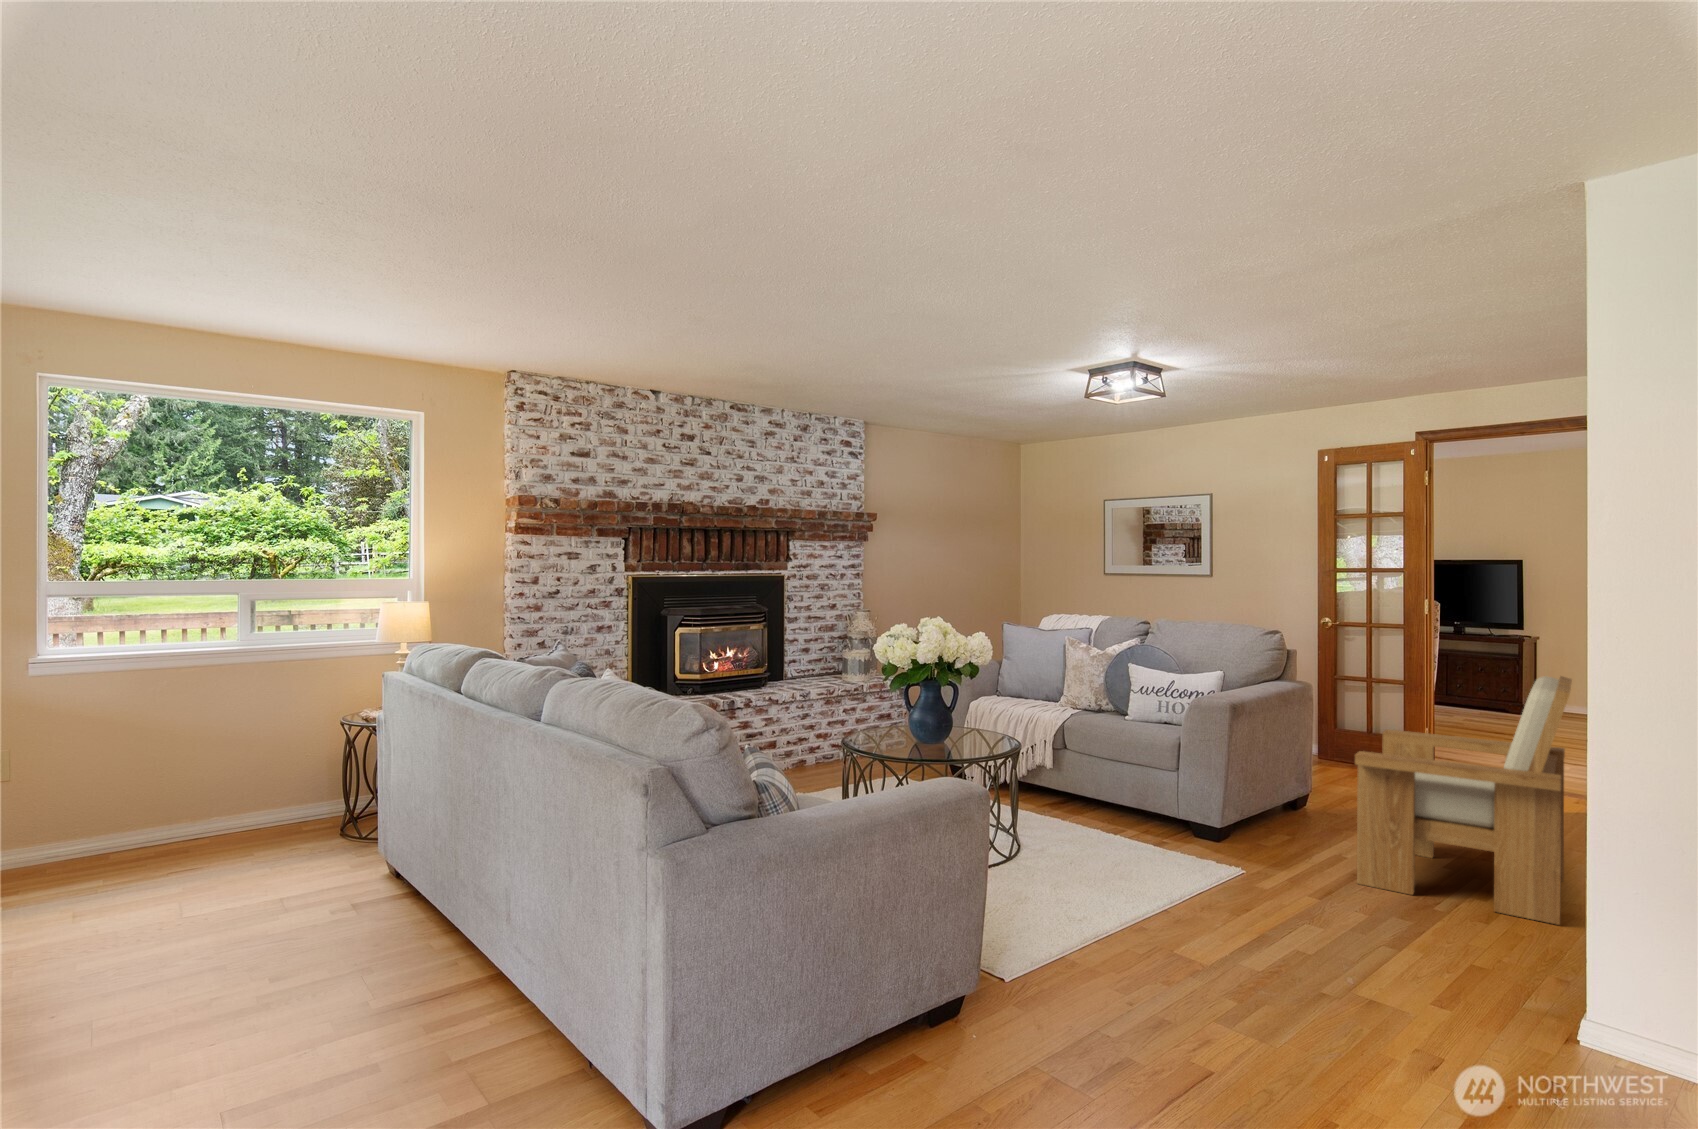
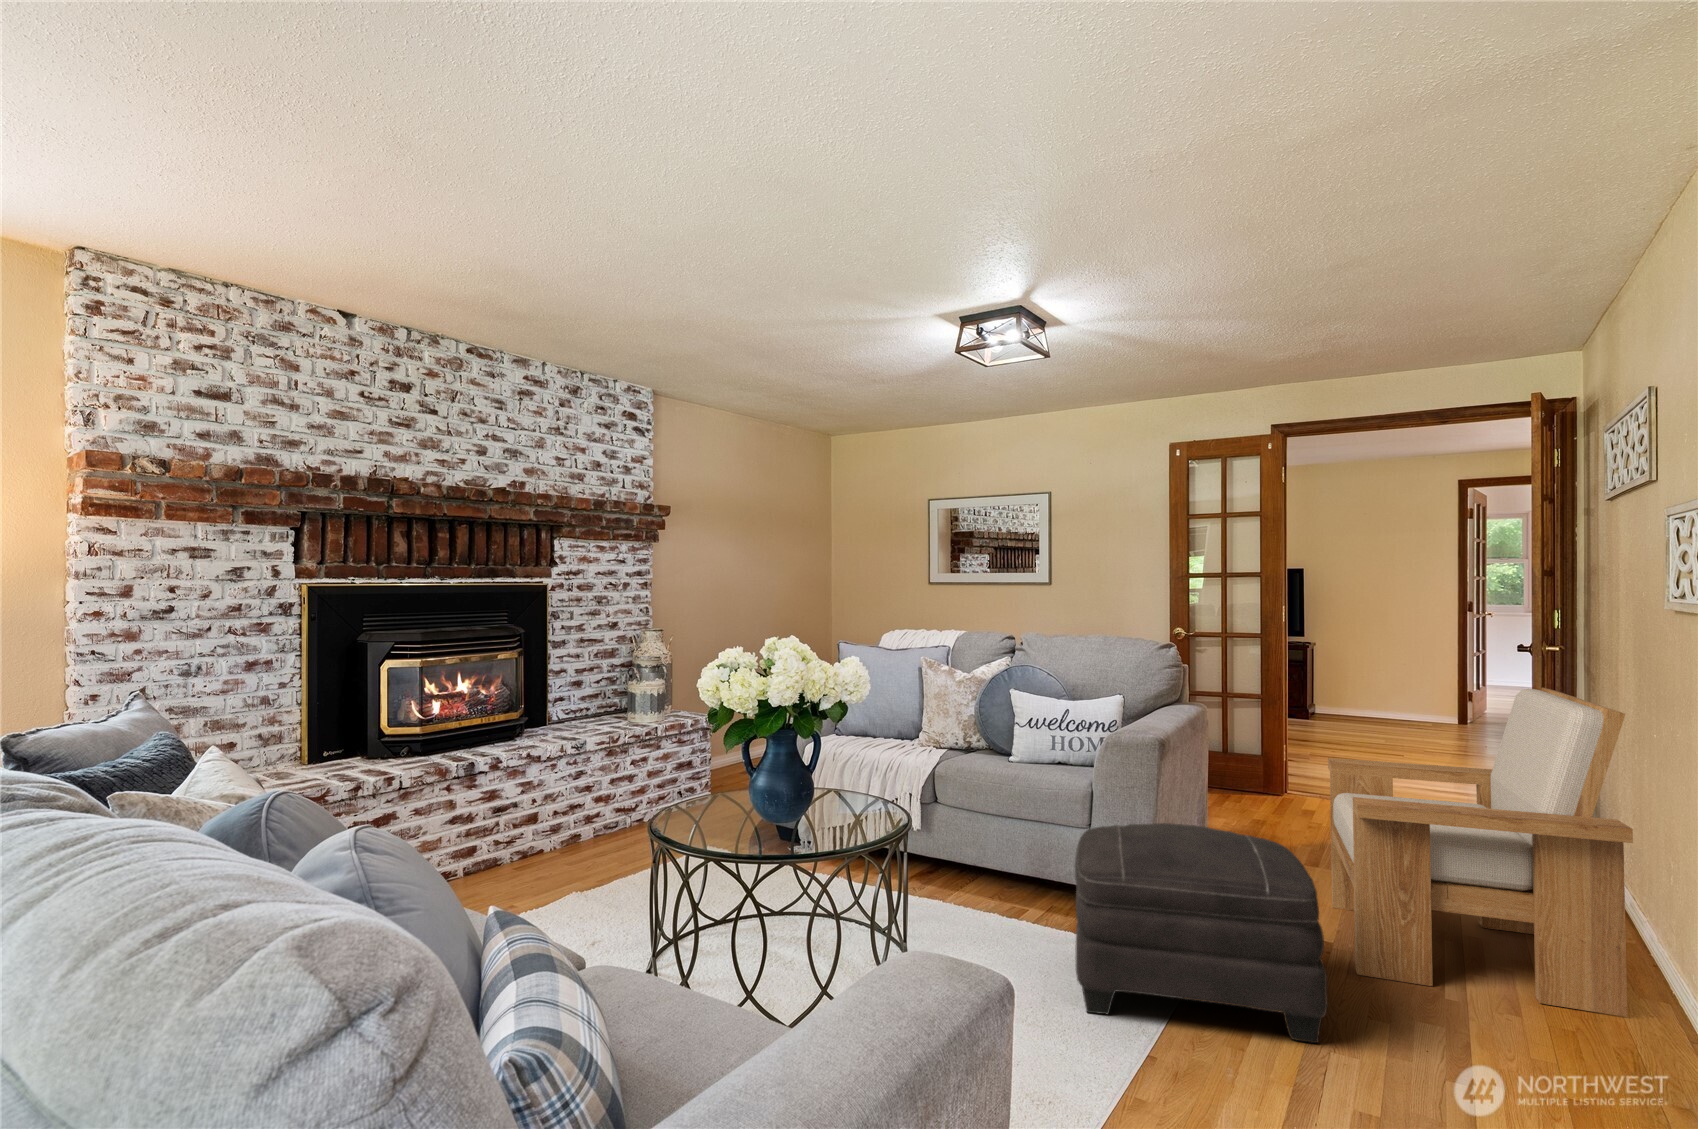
ottoman: none [1121,760,1303,909] -> present [1075,823,1328,1043]

